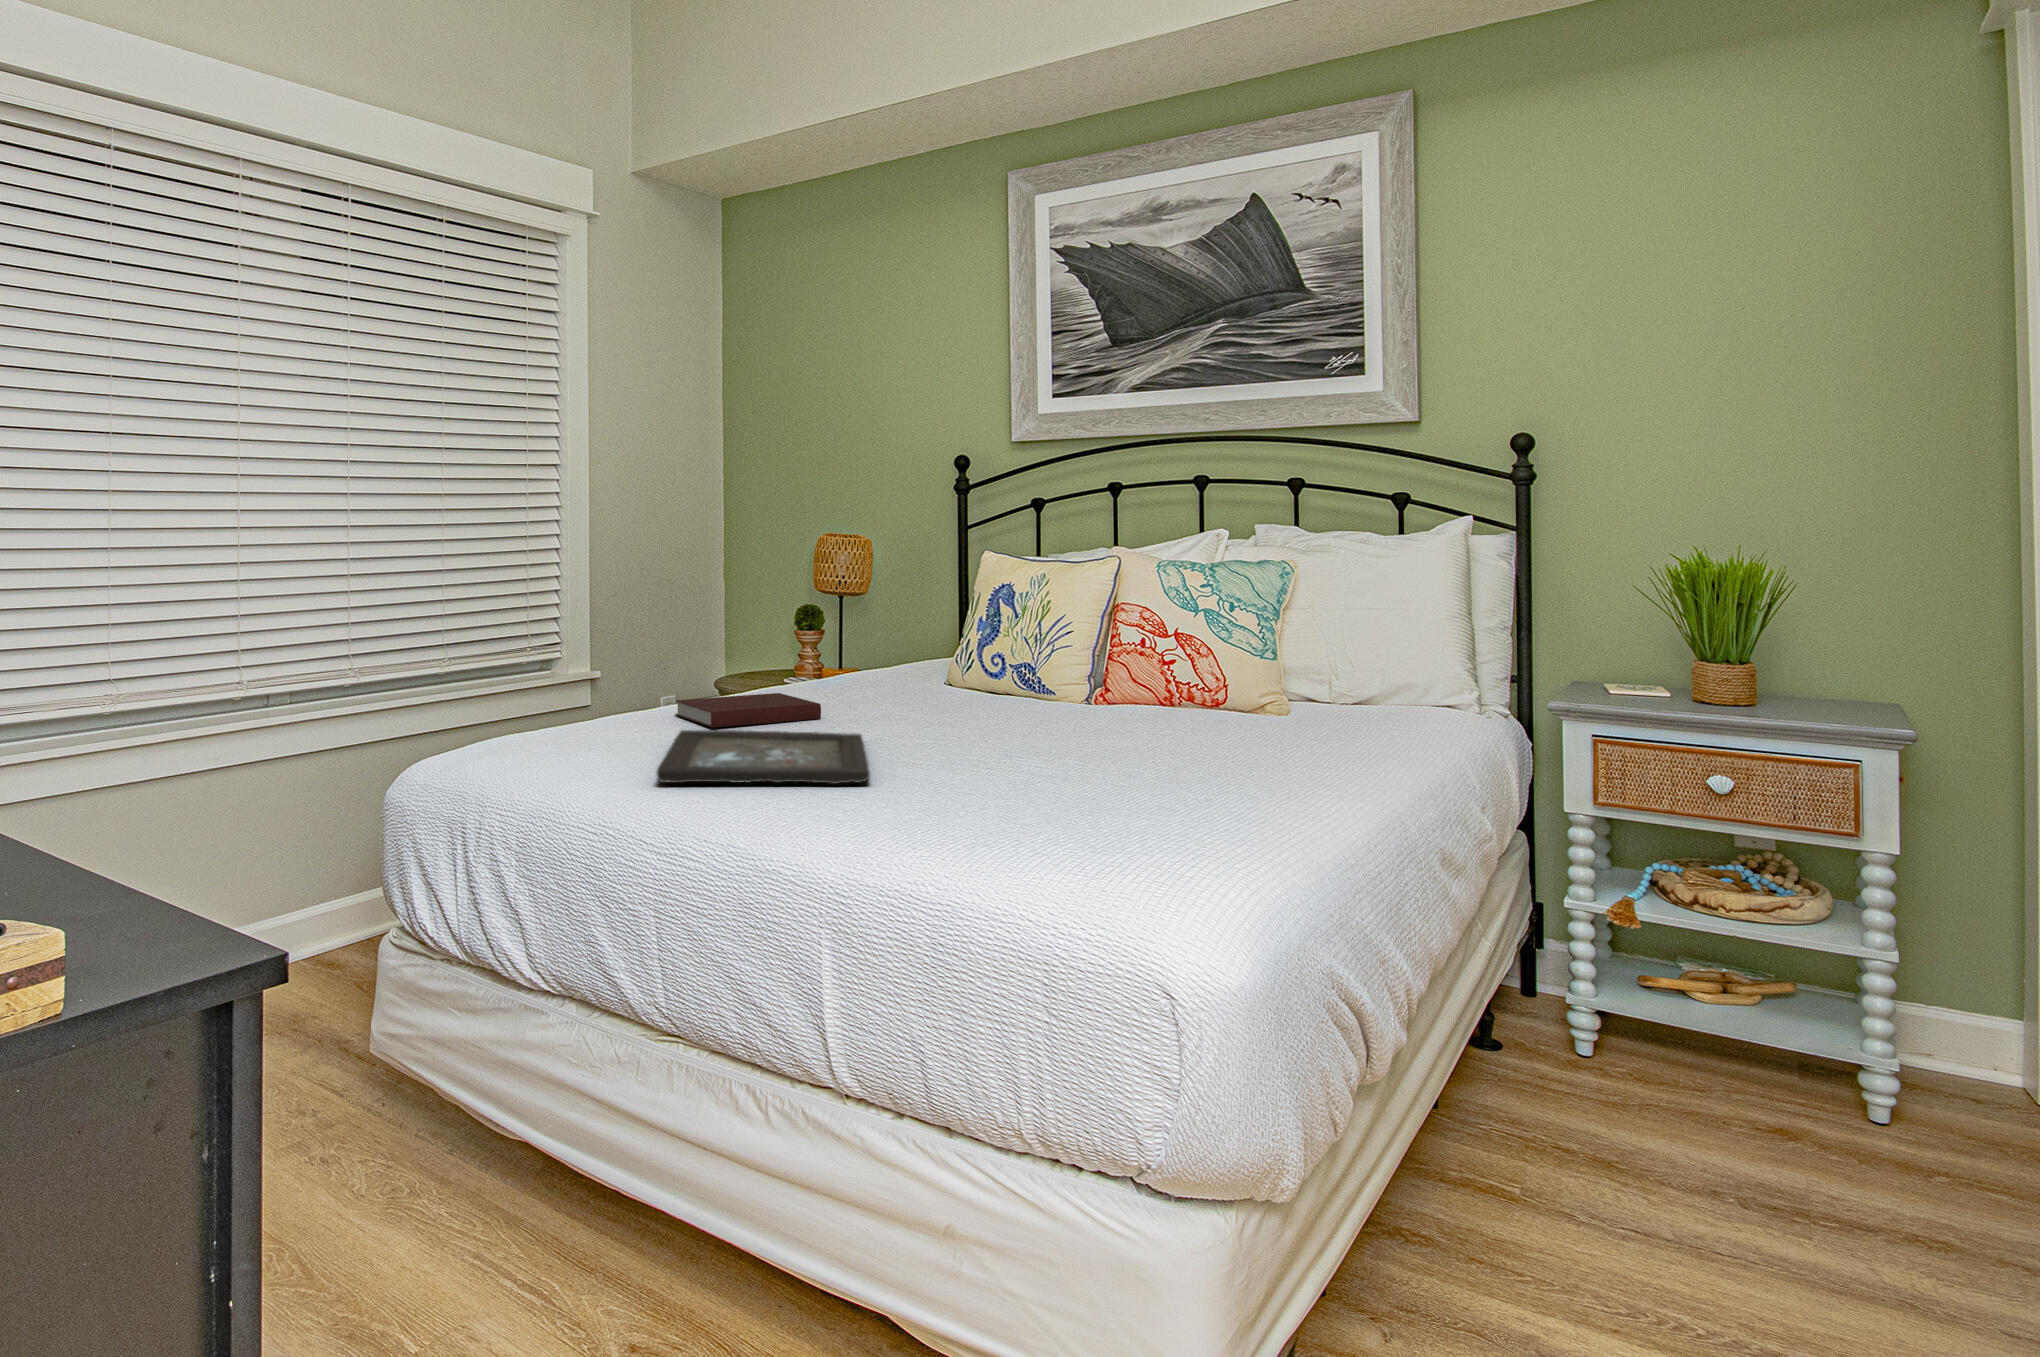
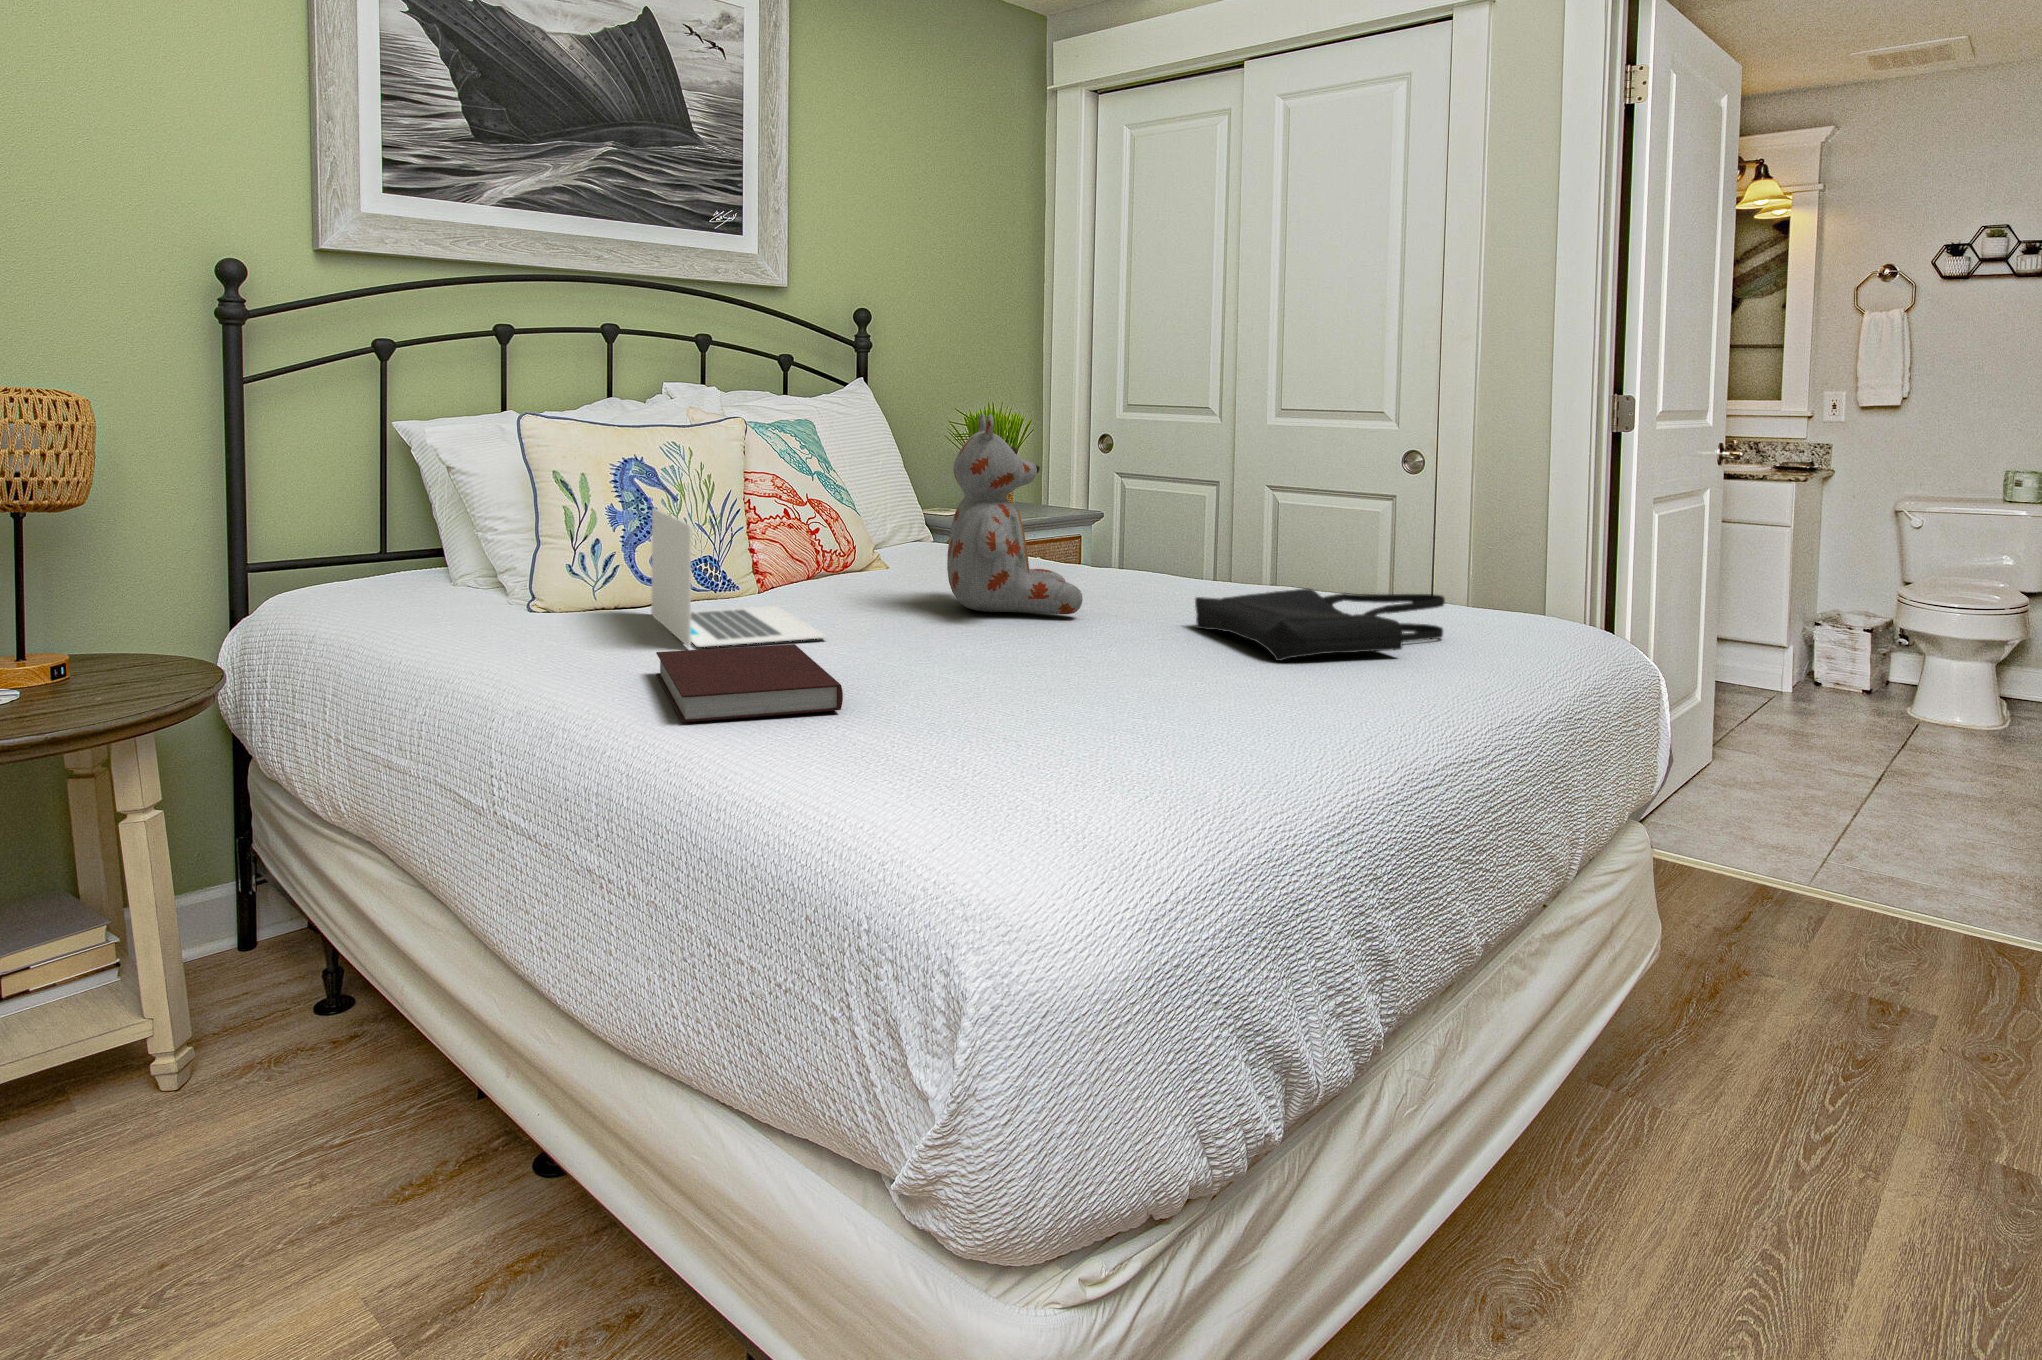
stuffed bear: none [1014,554,1168,748] -> present [947,413,1083,614]
laptop: none [847,618,1007,716] -> present [651,508,827,647]
tray: present [657,730,870,784] -> none [932,657,1280,749]
tote bag: none [969,746,1217,843] -> present [1195,589,1445,661]

